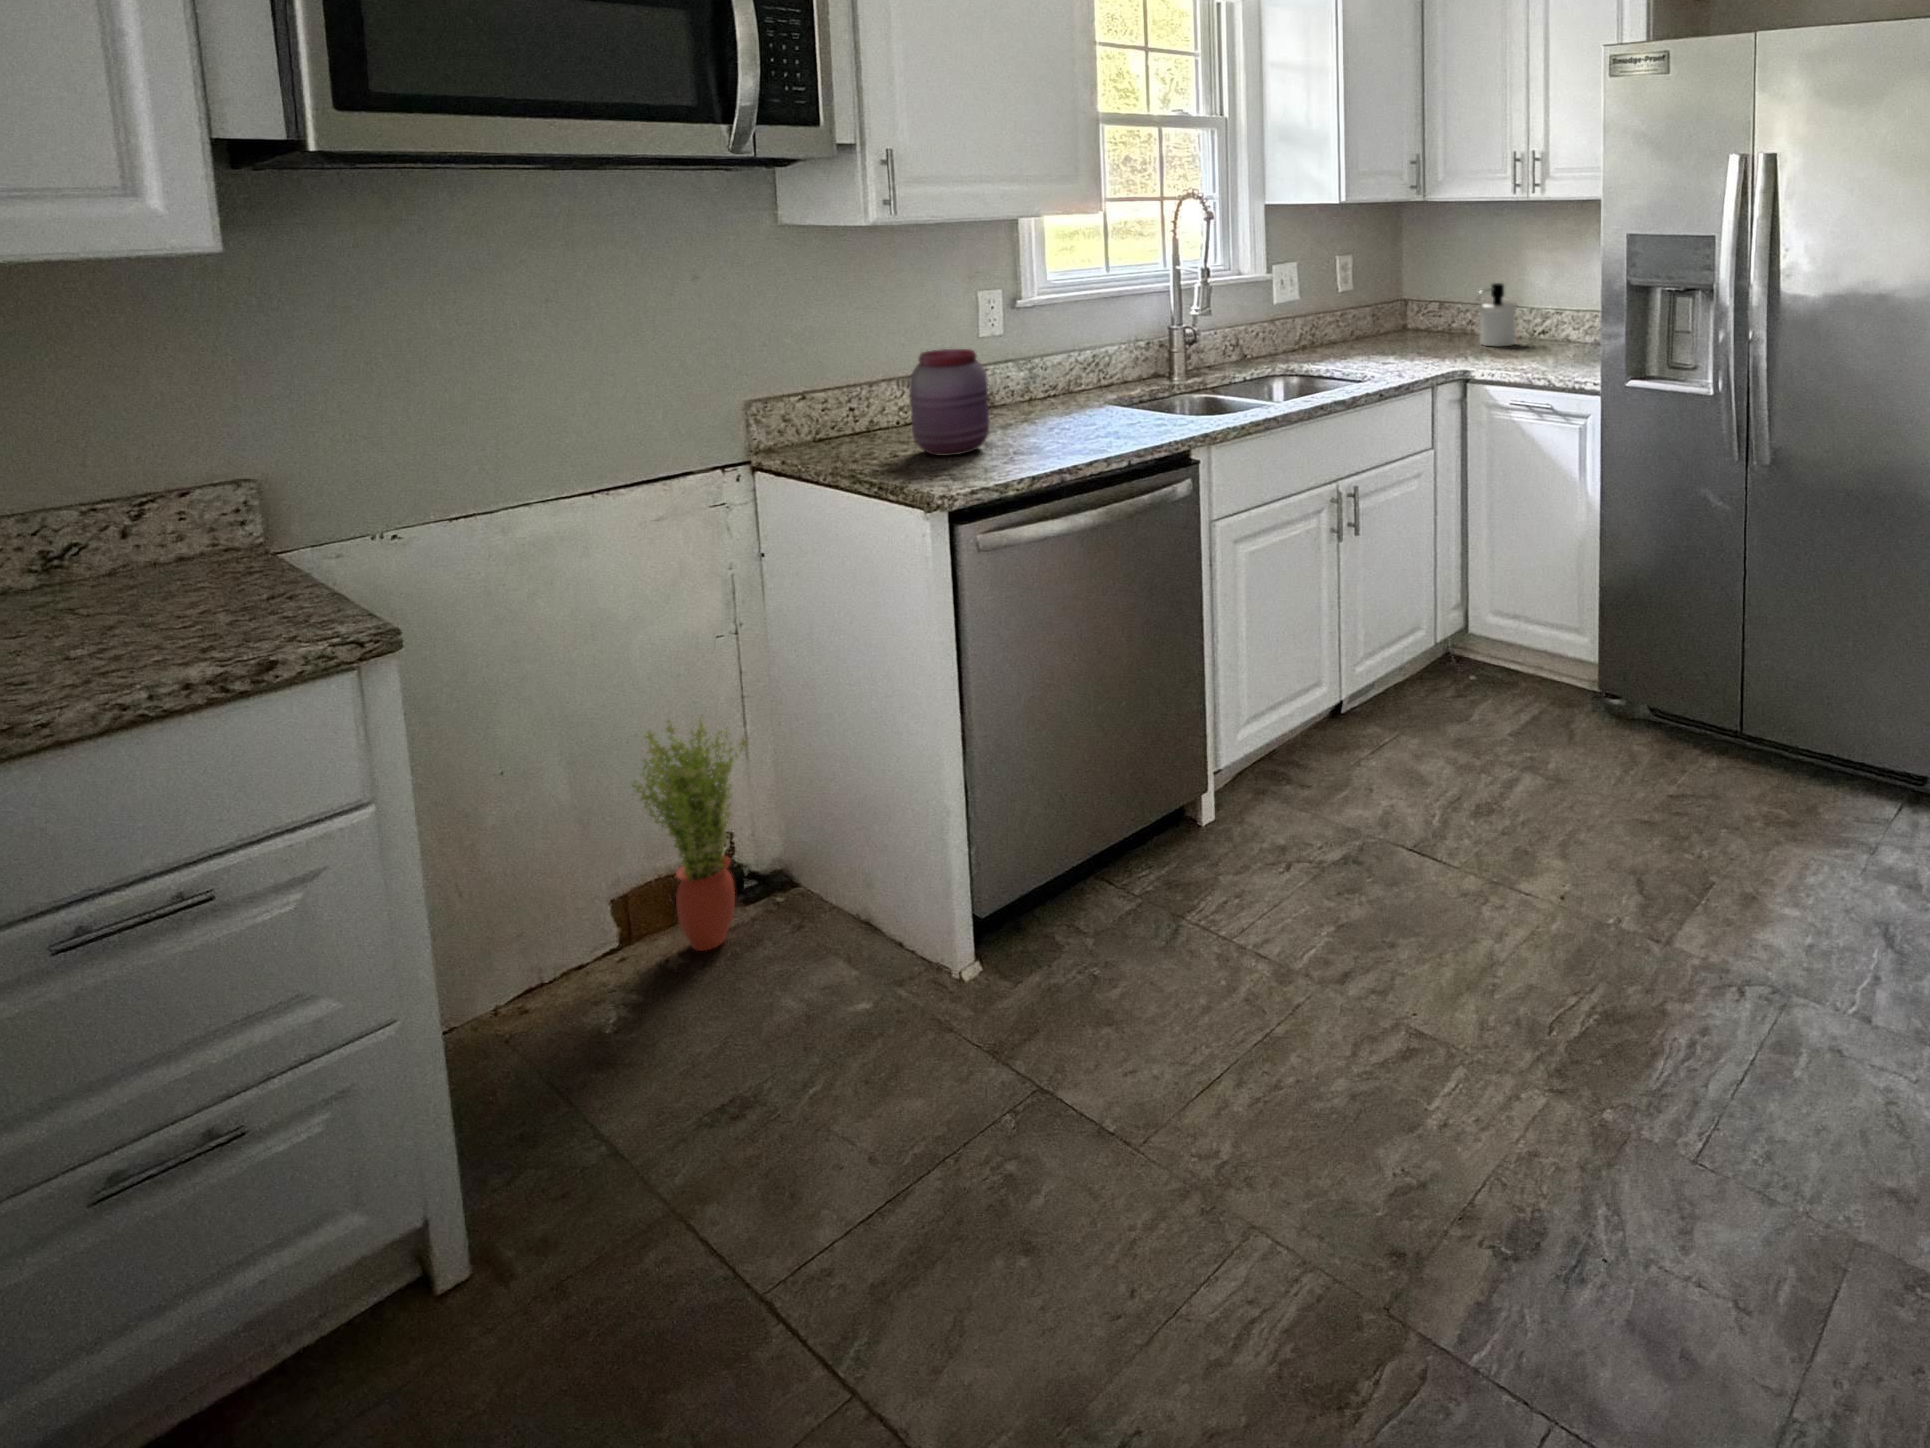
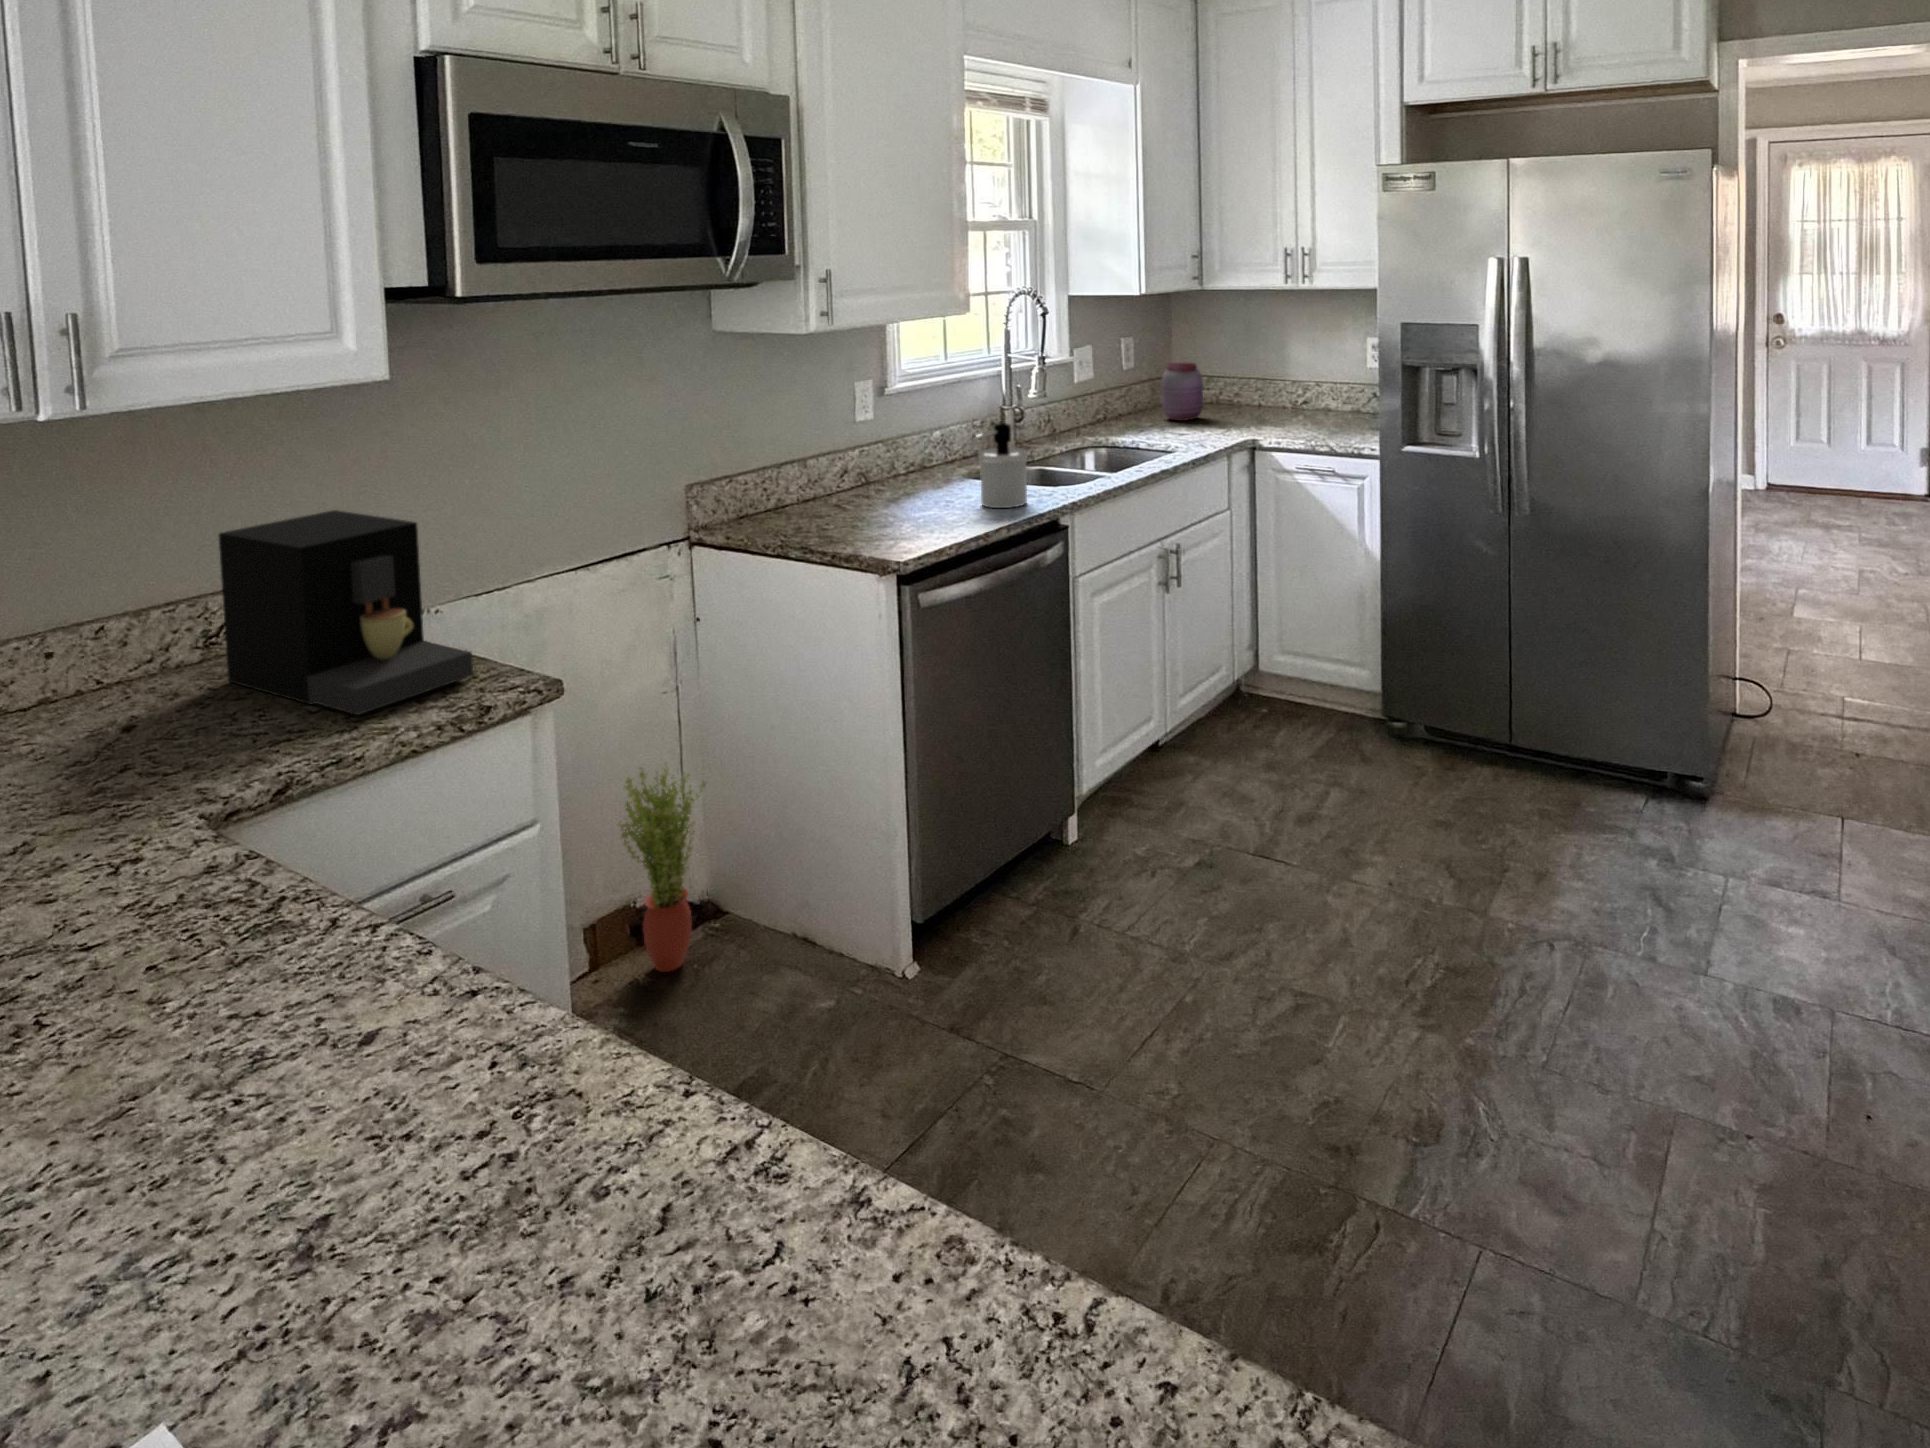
soap dispenser: present [1477,283,1517,346] -> present [970,423,1028,508]
jar: present [910,349,990,456] -> present [1162,363,1203,421]
coffee maker: none [9,411,299,666] -> present [219,510,473,715]

